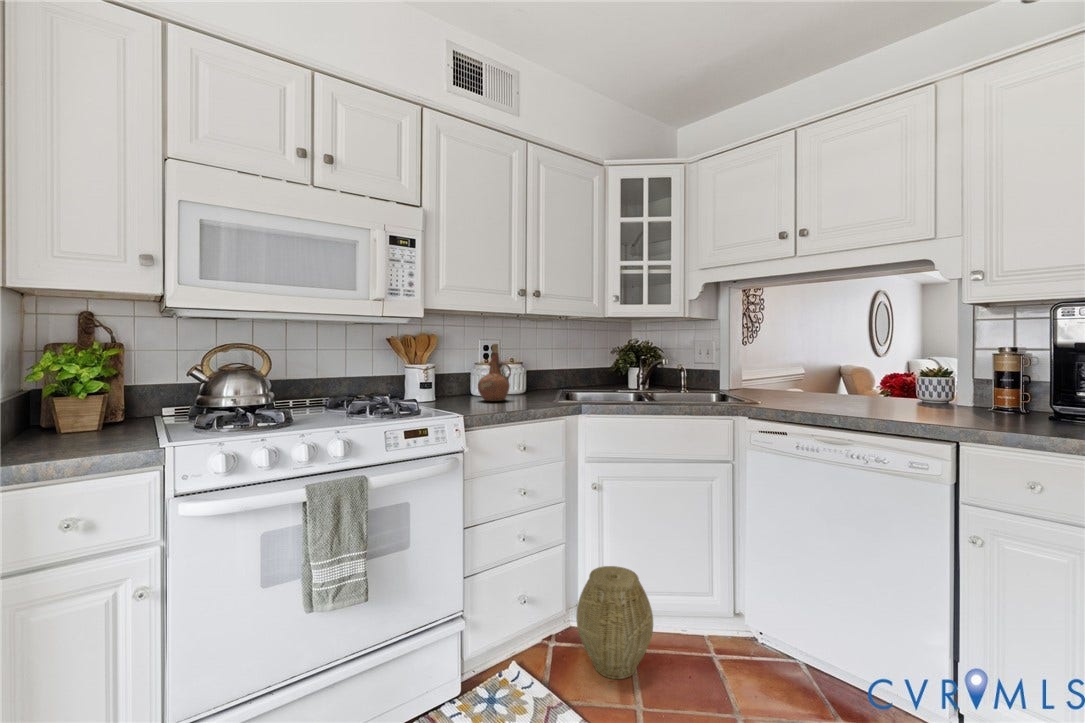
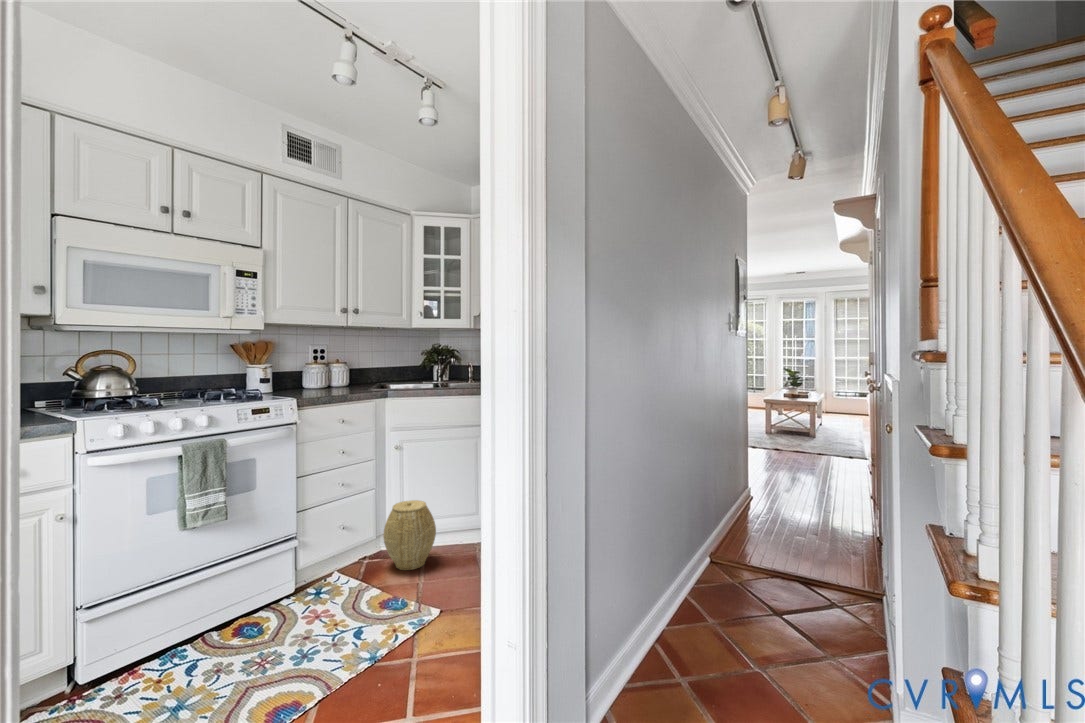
ceramic pitcher: present [478,344,511,401] -> none [309,349,336,392]

